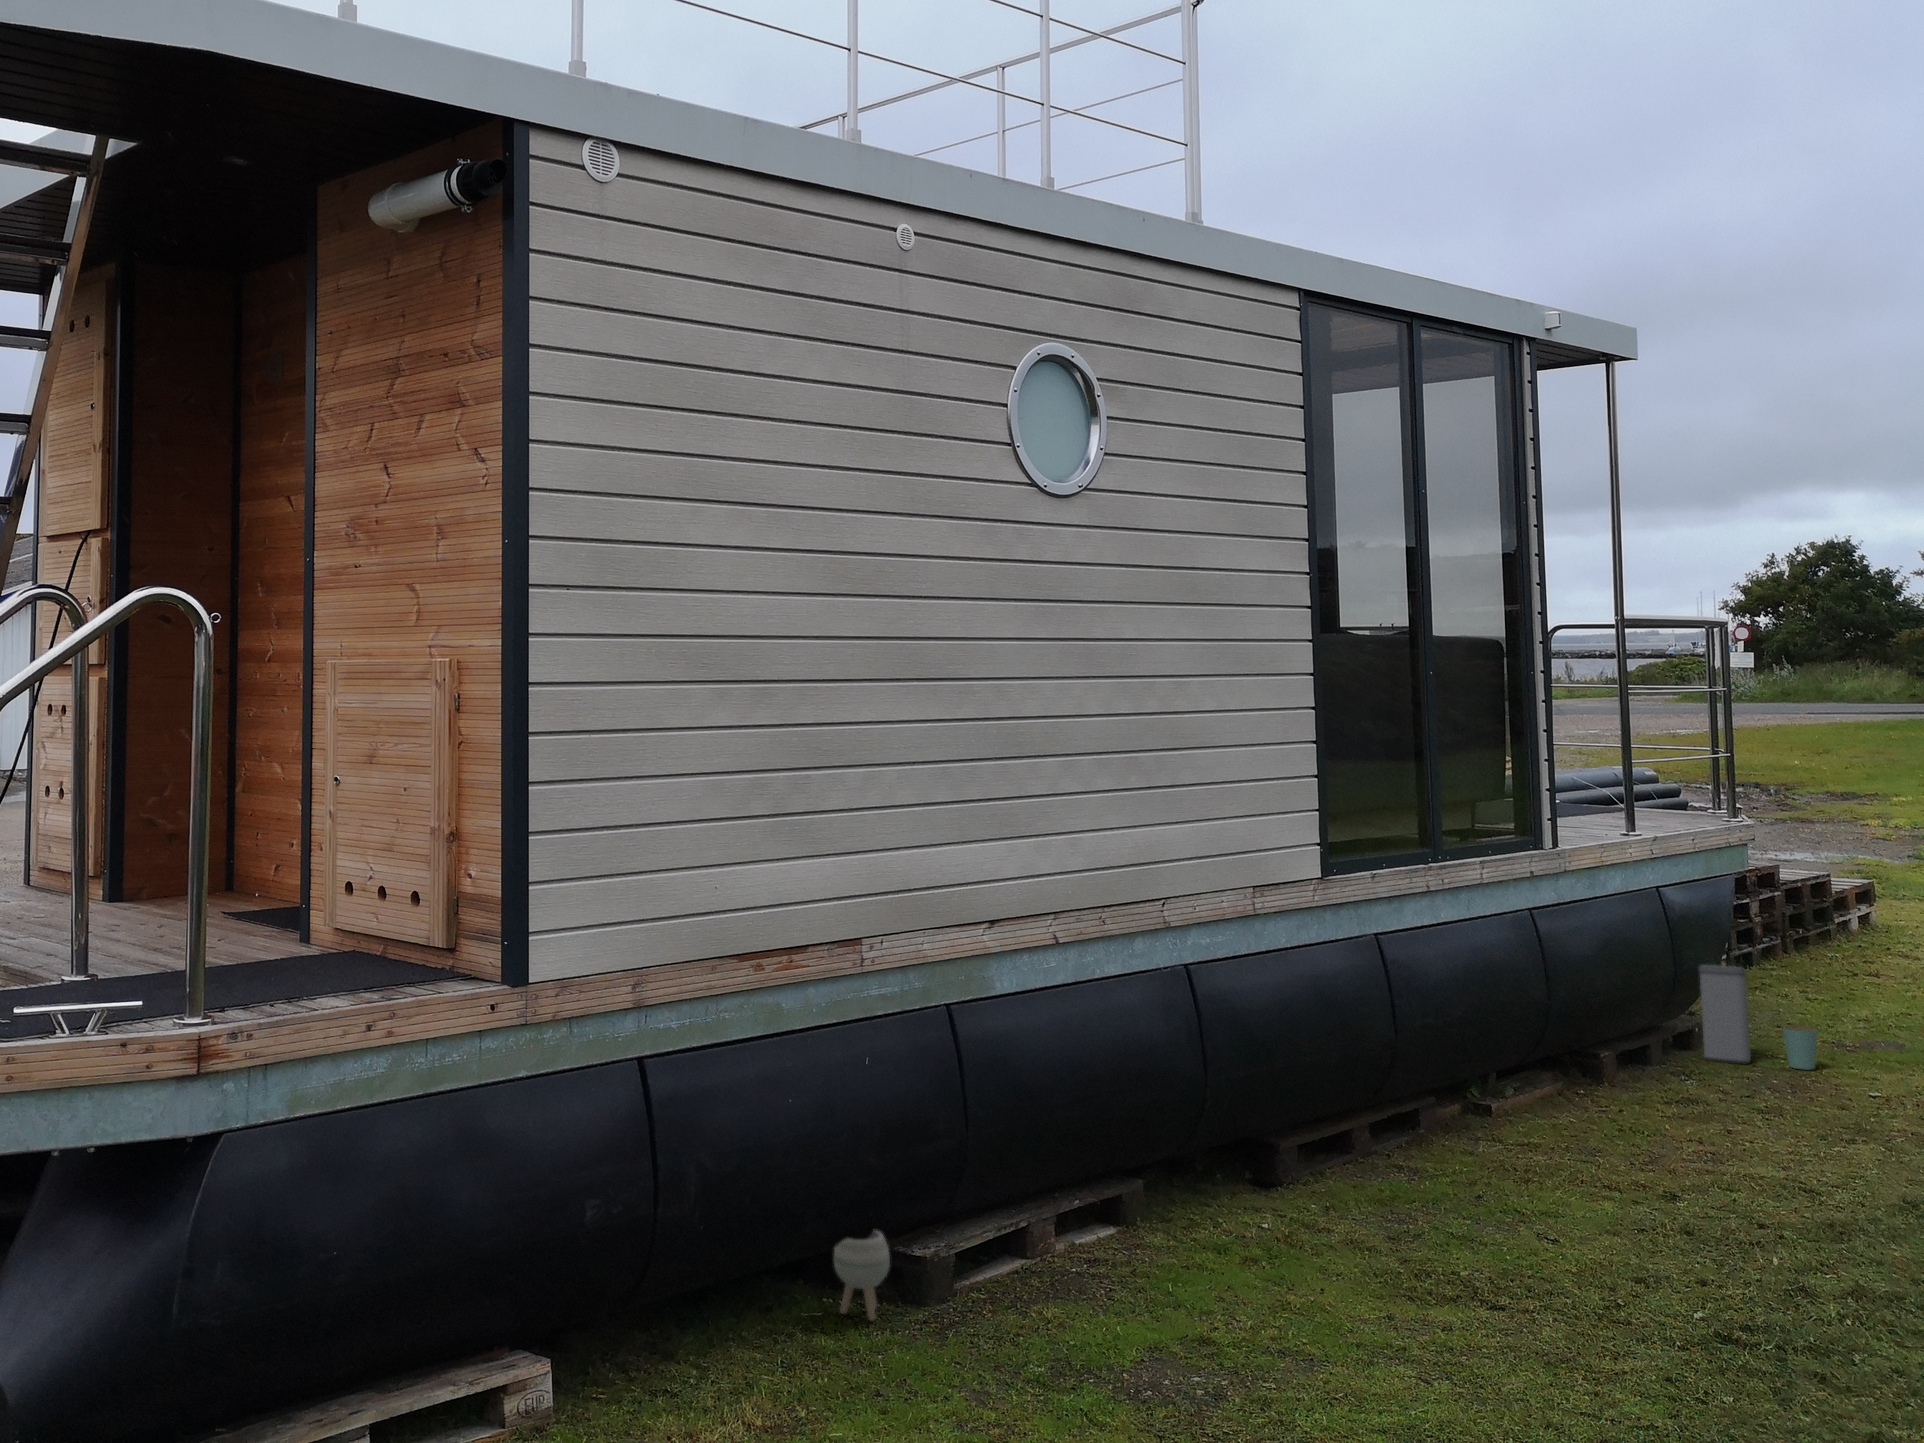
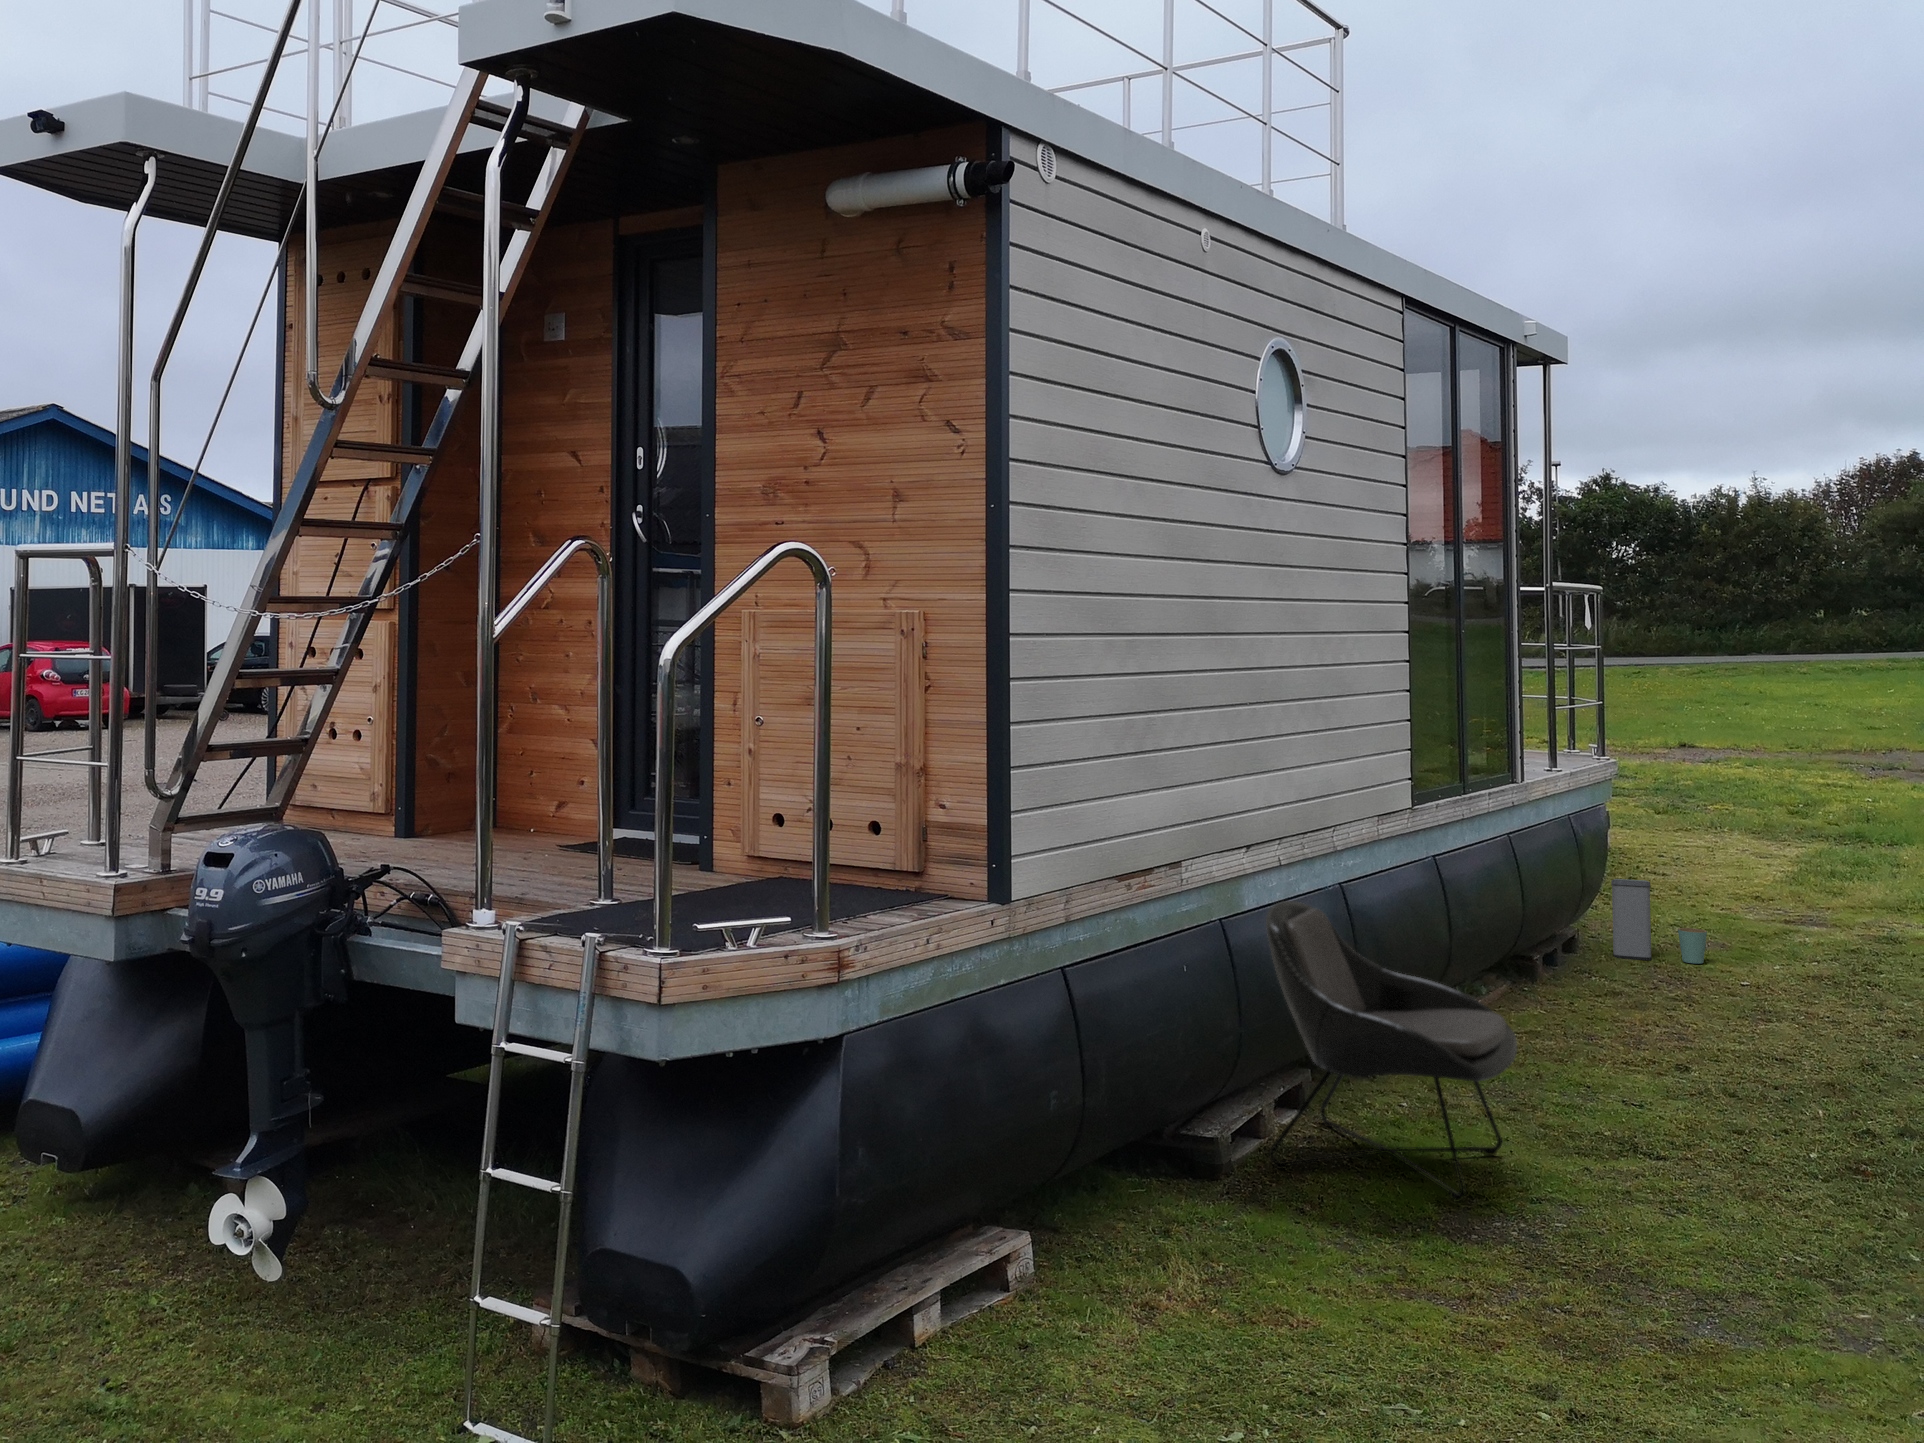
lounge chair: none [982,987,1298,1349] -> present [1266,901,1517,1201]
planter: present [834,1231,890,1321] -> none [1162,1110,1212,1189]

